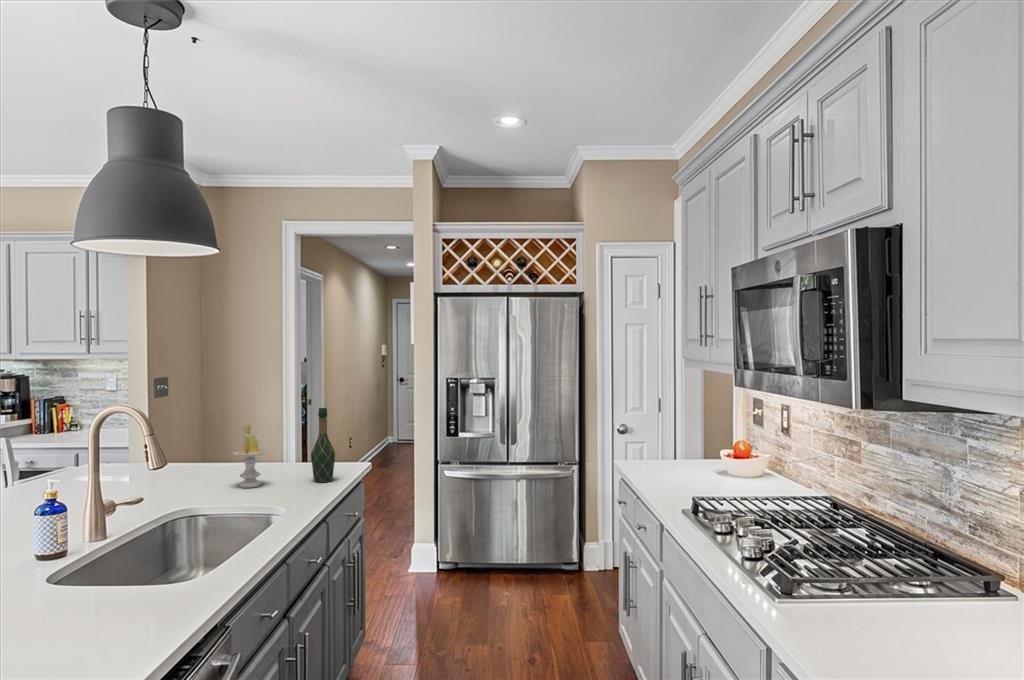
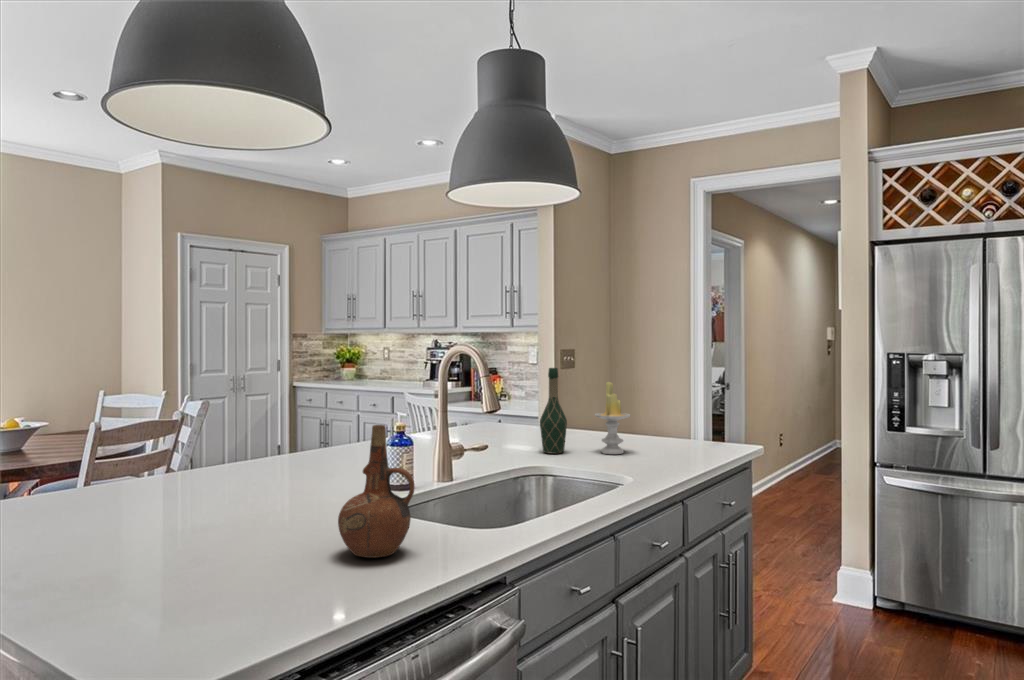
wine bottle: present [311,408,335,482] -> present [540,368,567,454]
ceramic pitcher: none [48,506,131,635] -> present [338,425,415,558]

